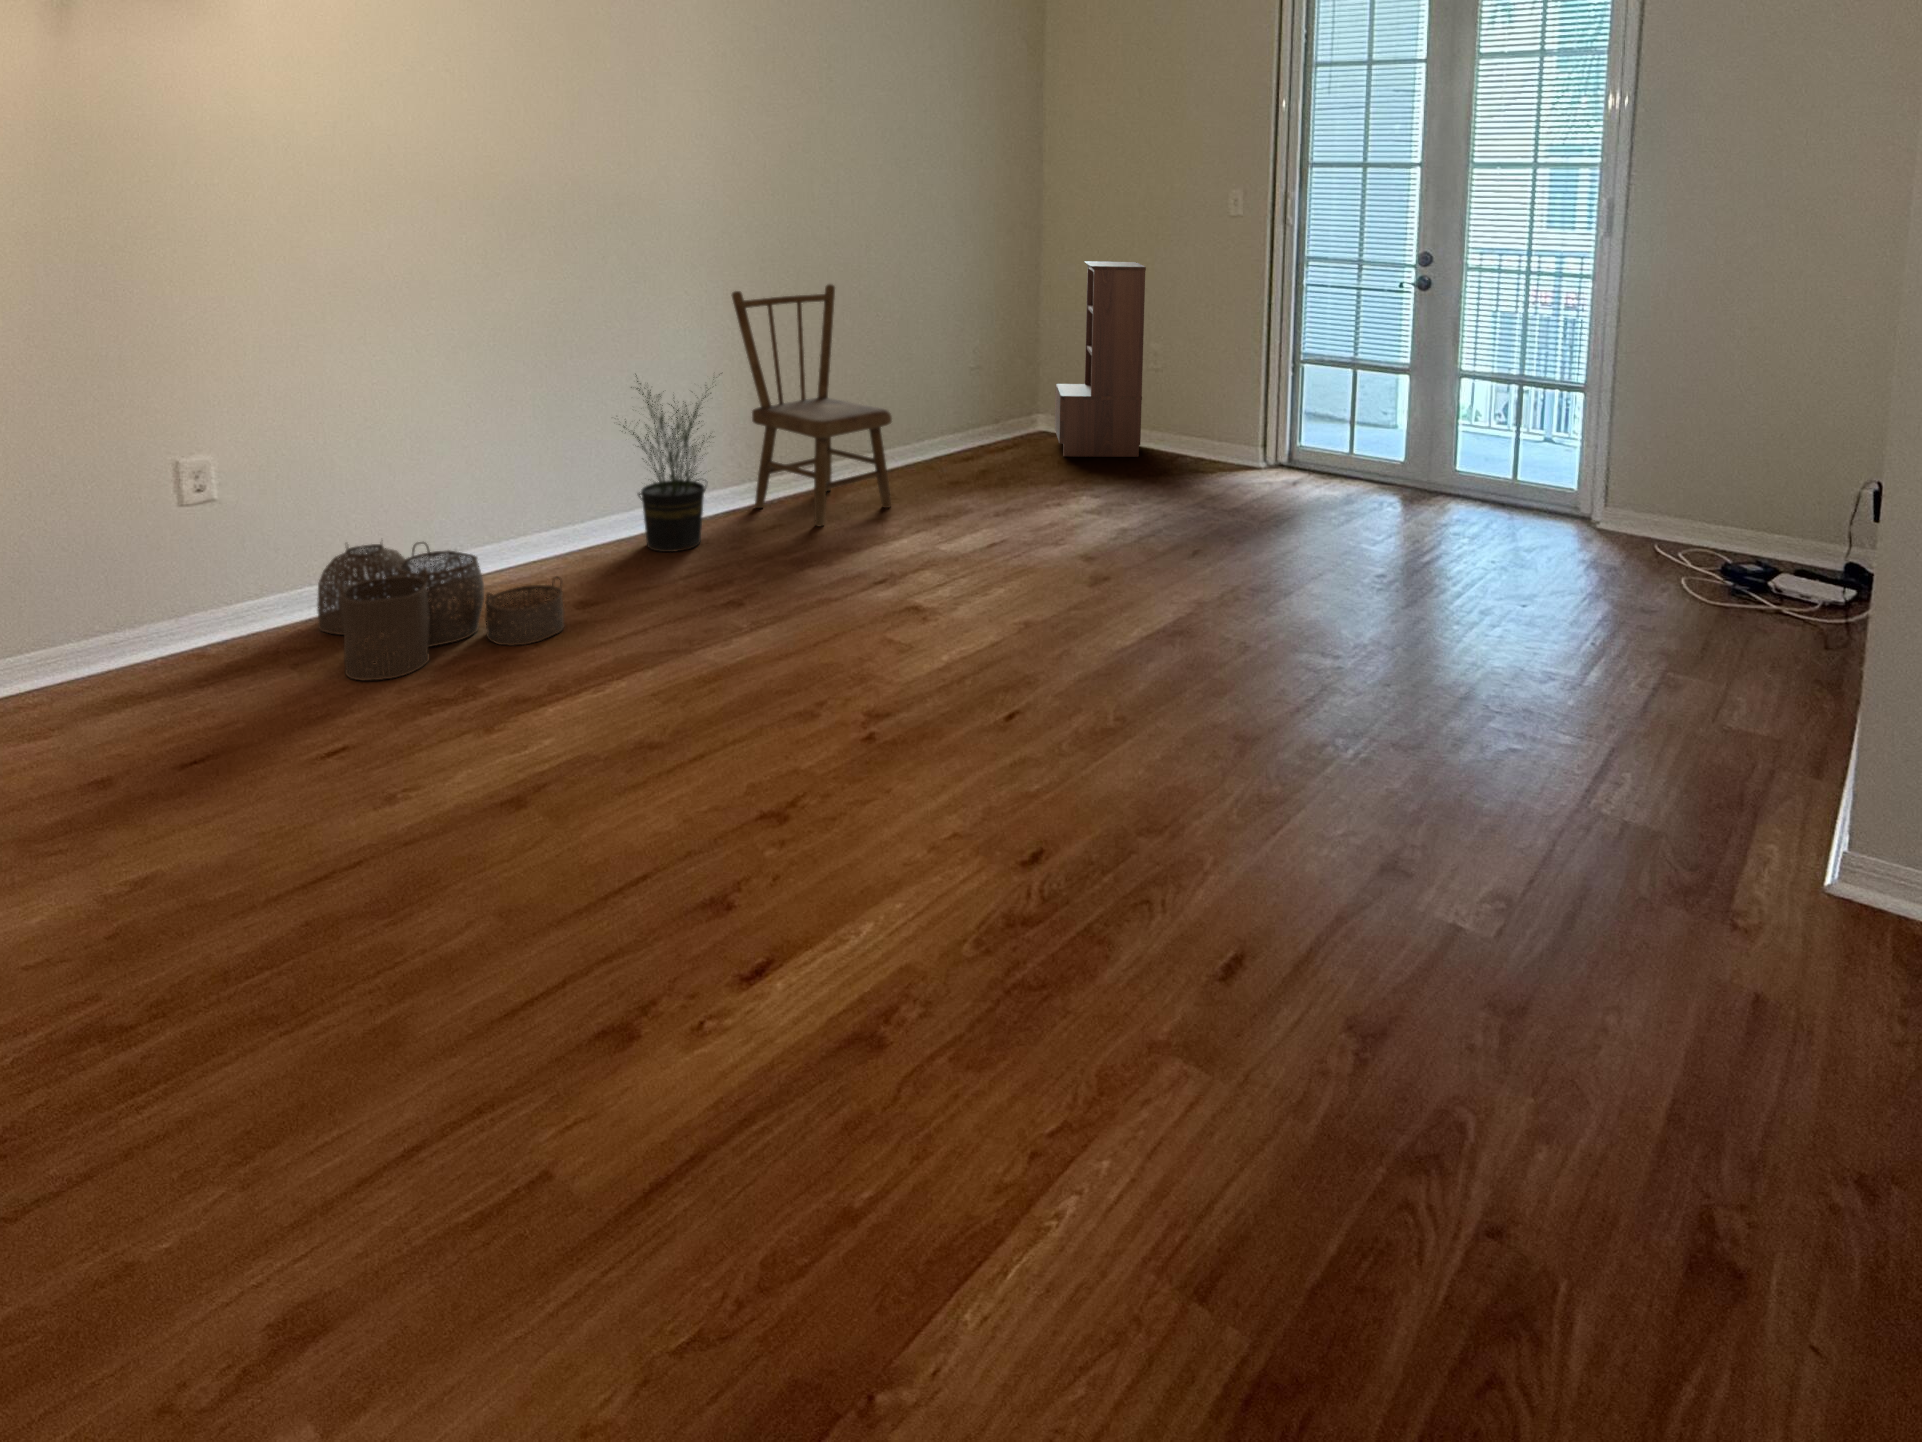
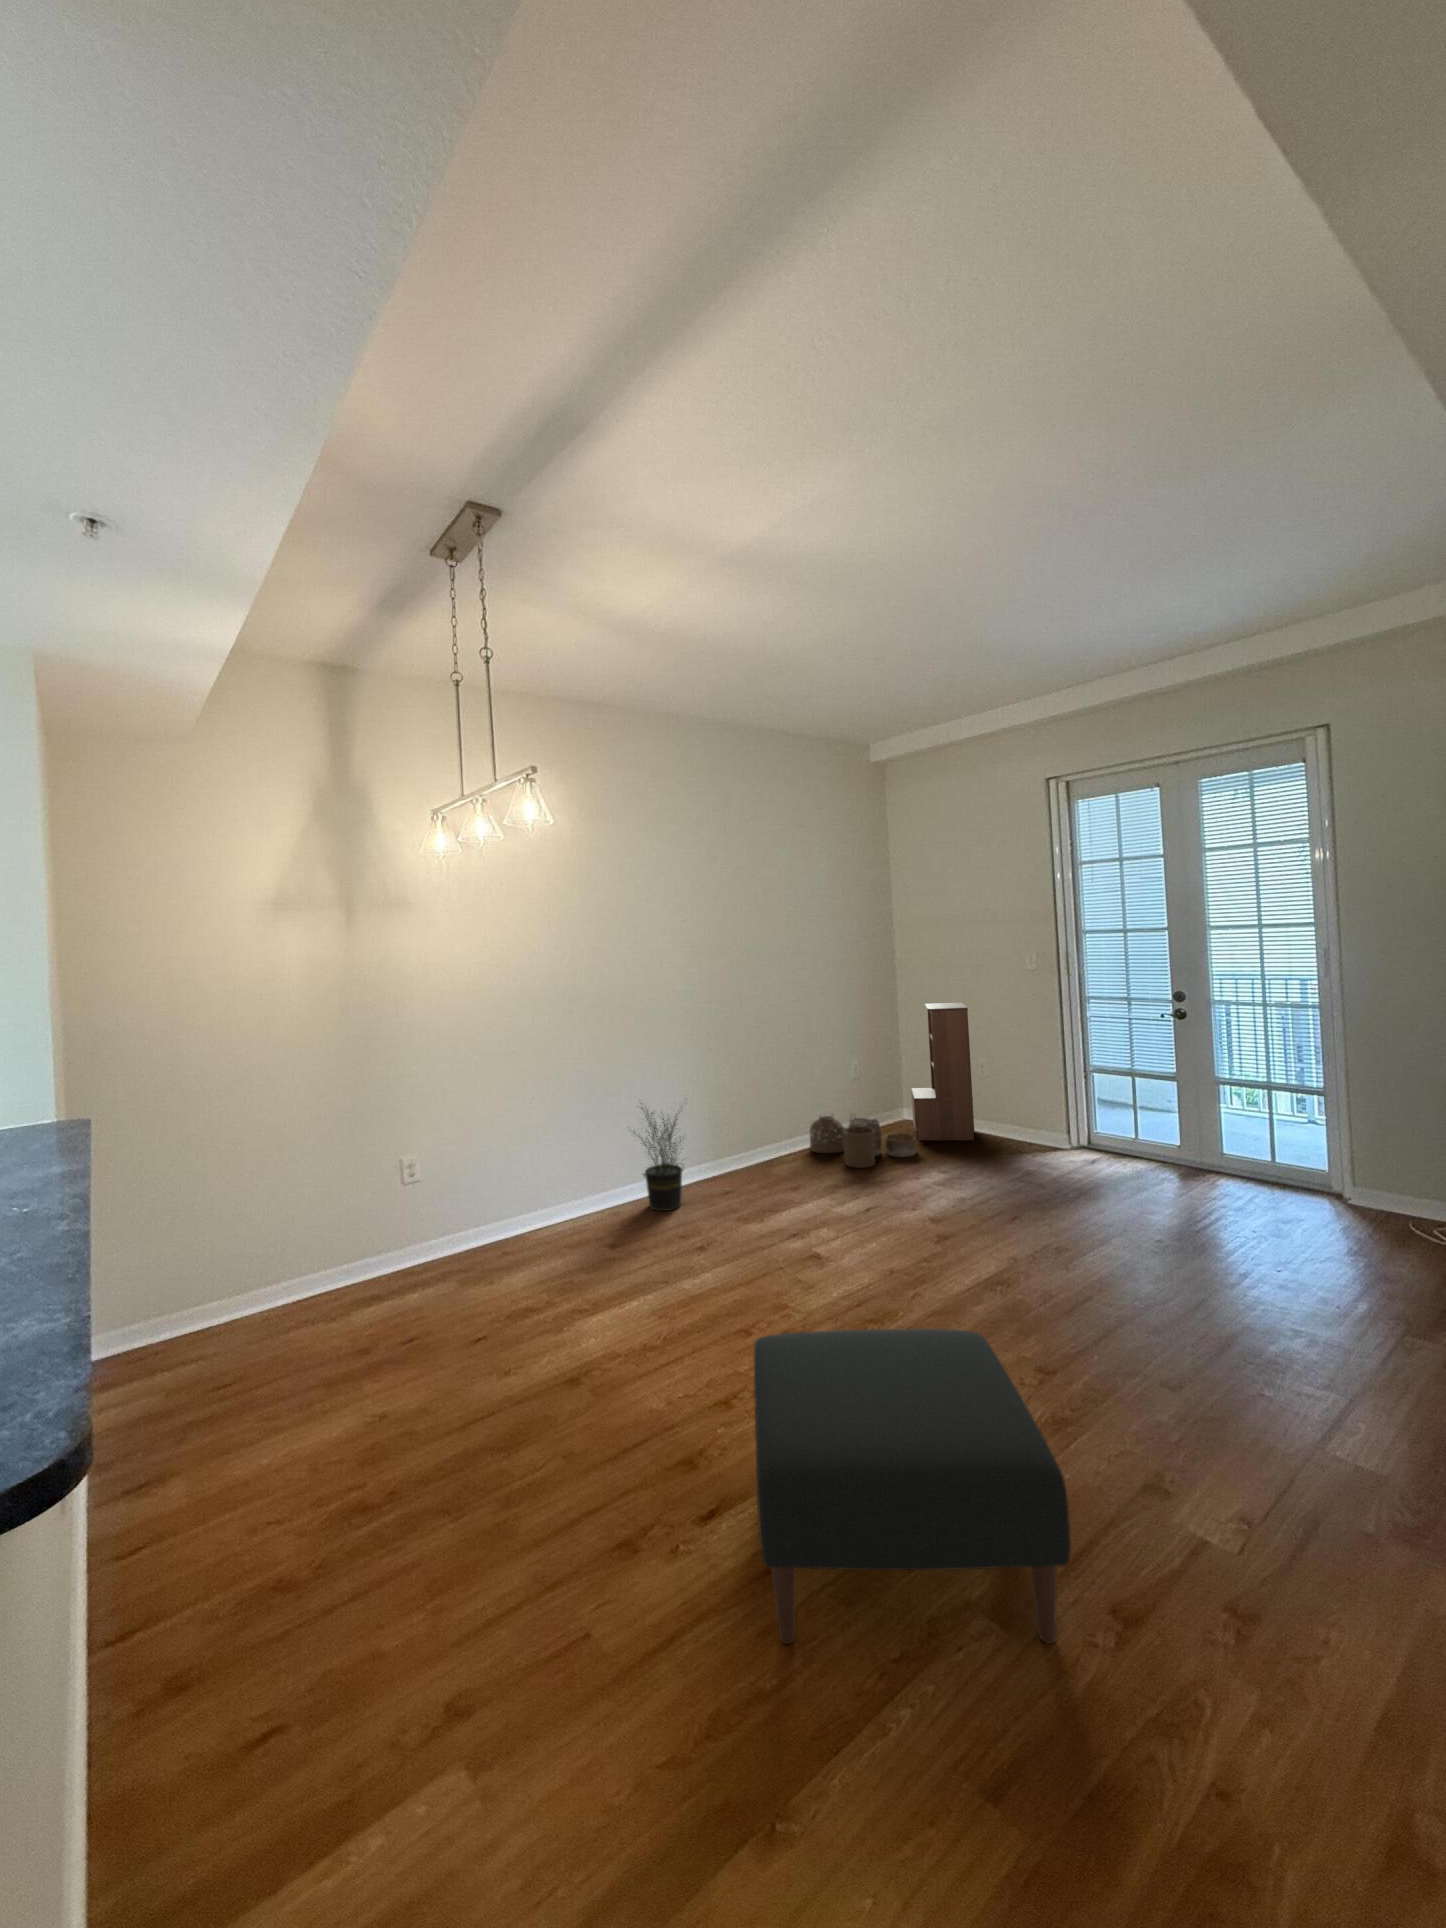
dining chair: present [732,284,892,526] -> none [694,1032,801,1194]
woven basket: present [317,542,564,680] -> present [810,1116,917,1168]
ottoman: none [836,673,1318,1143] -> present [754,1329,1071,1644]

